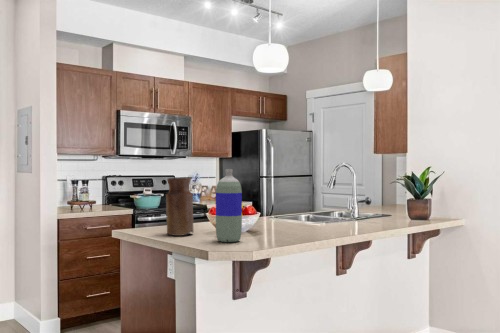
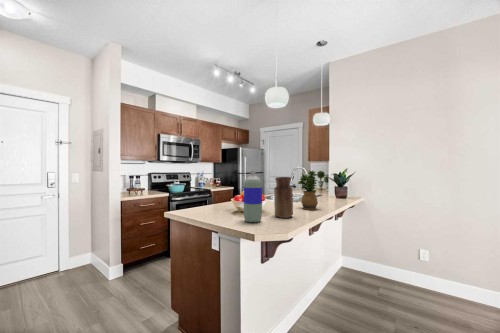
potted plant: none [318,169,351,232] -> present [298,170,318,210]
vase: present [166,177,194,236] -> present [274,177,293,218]

